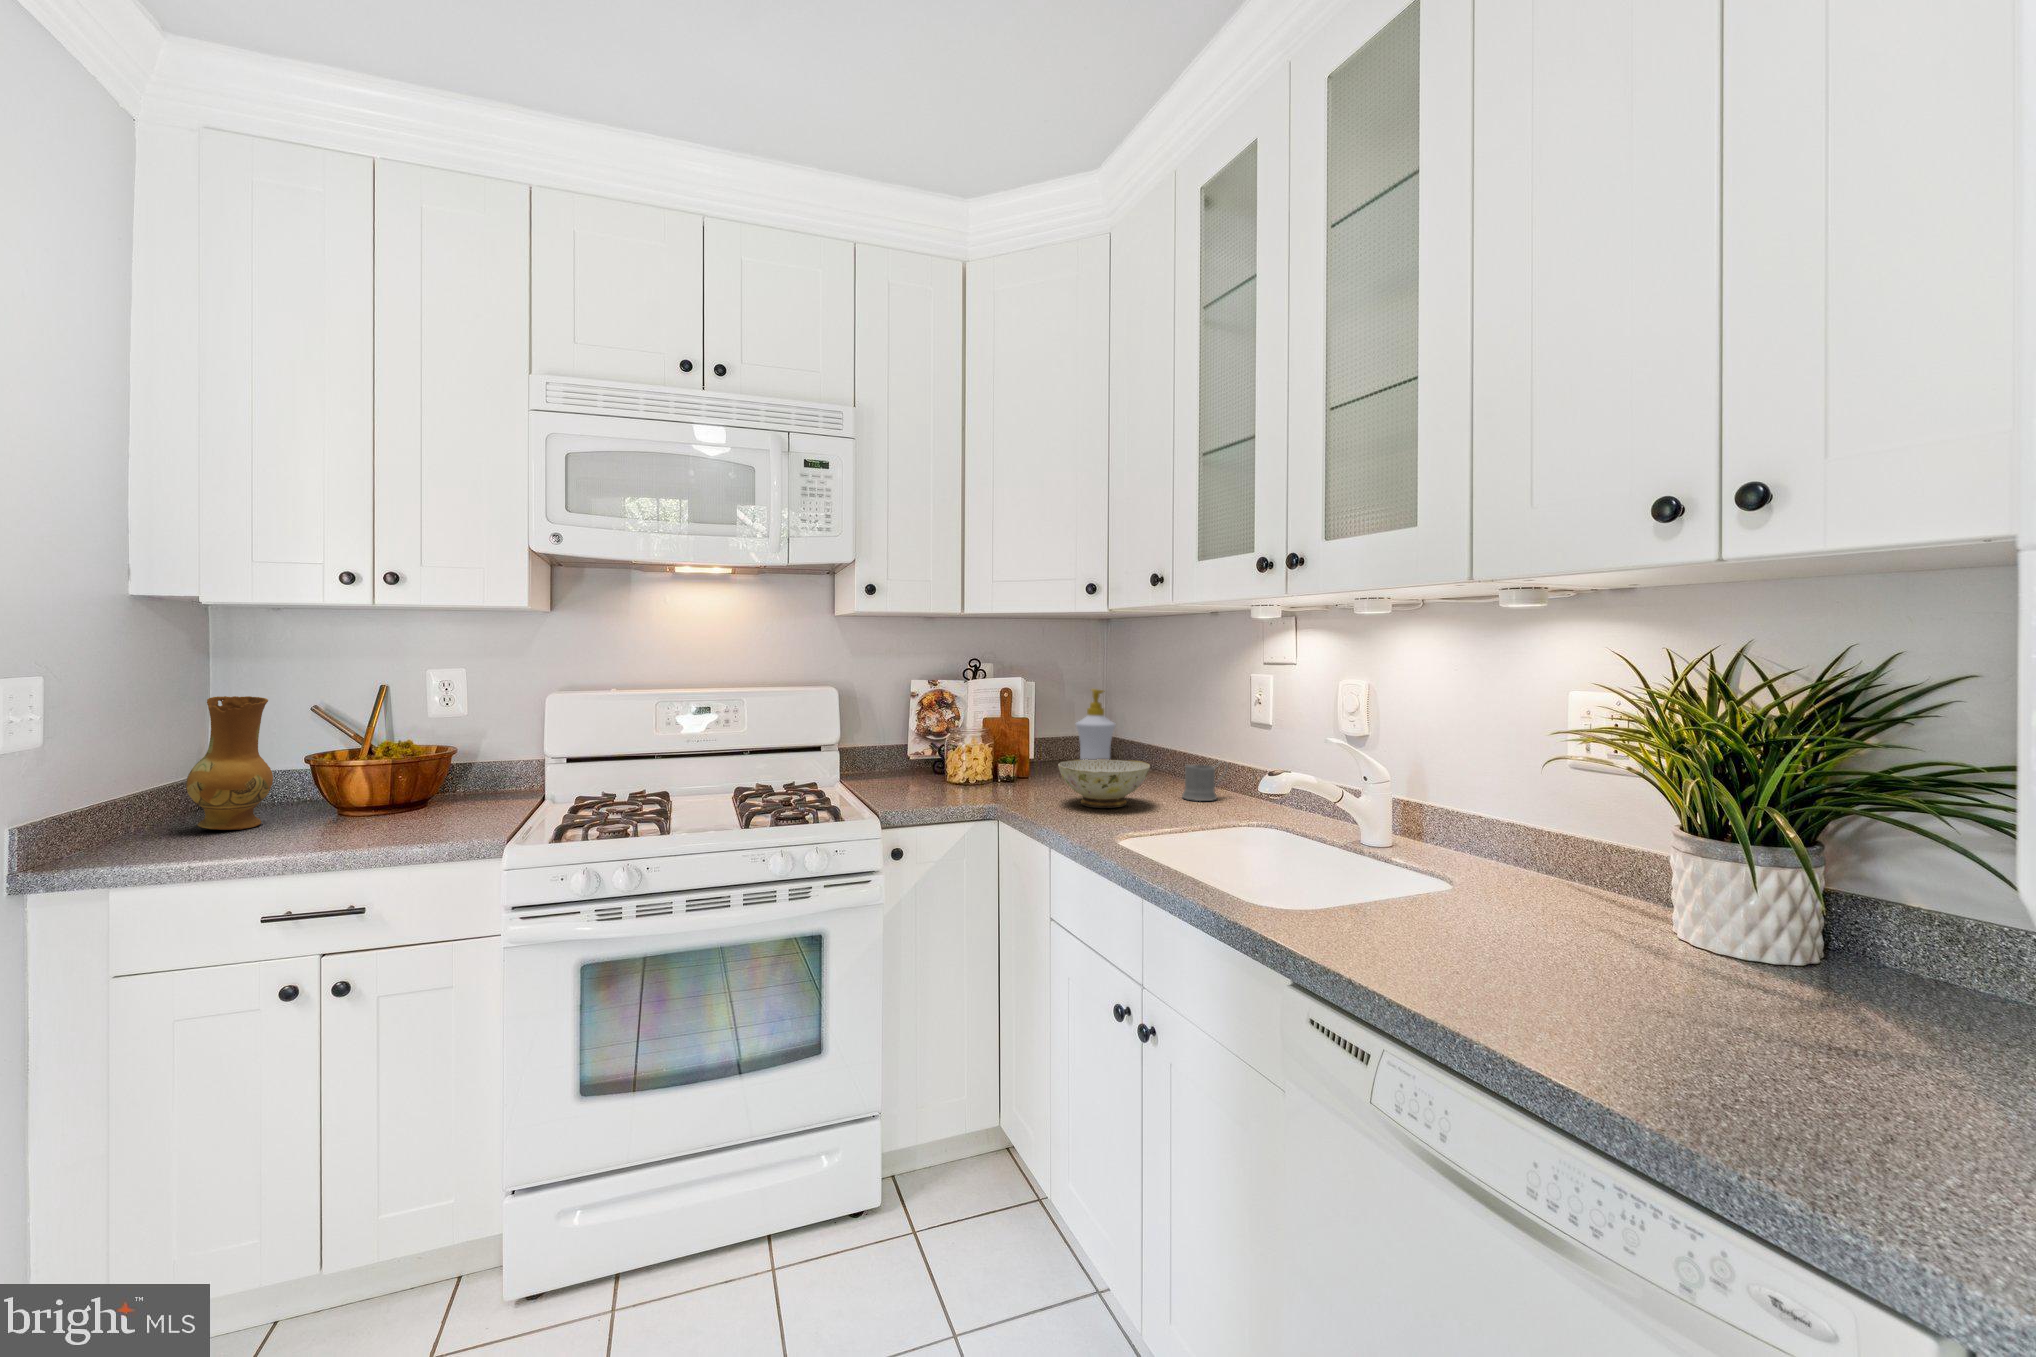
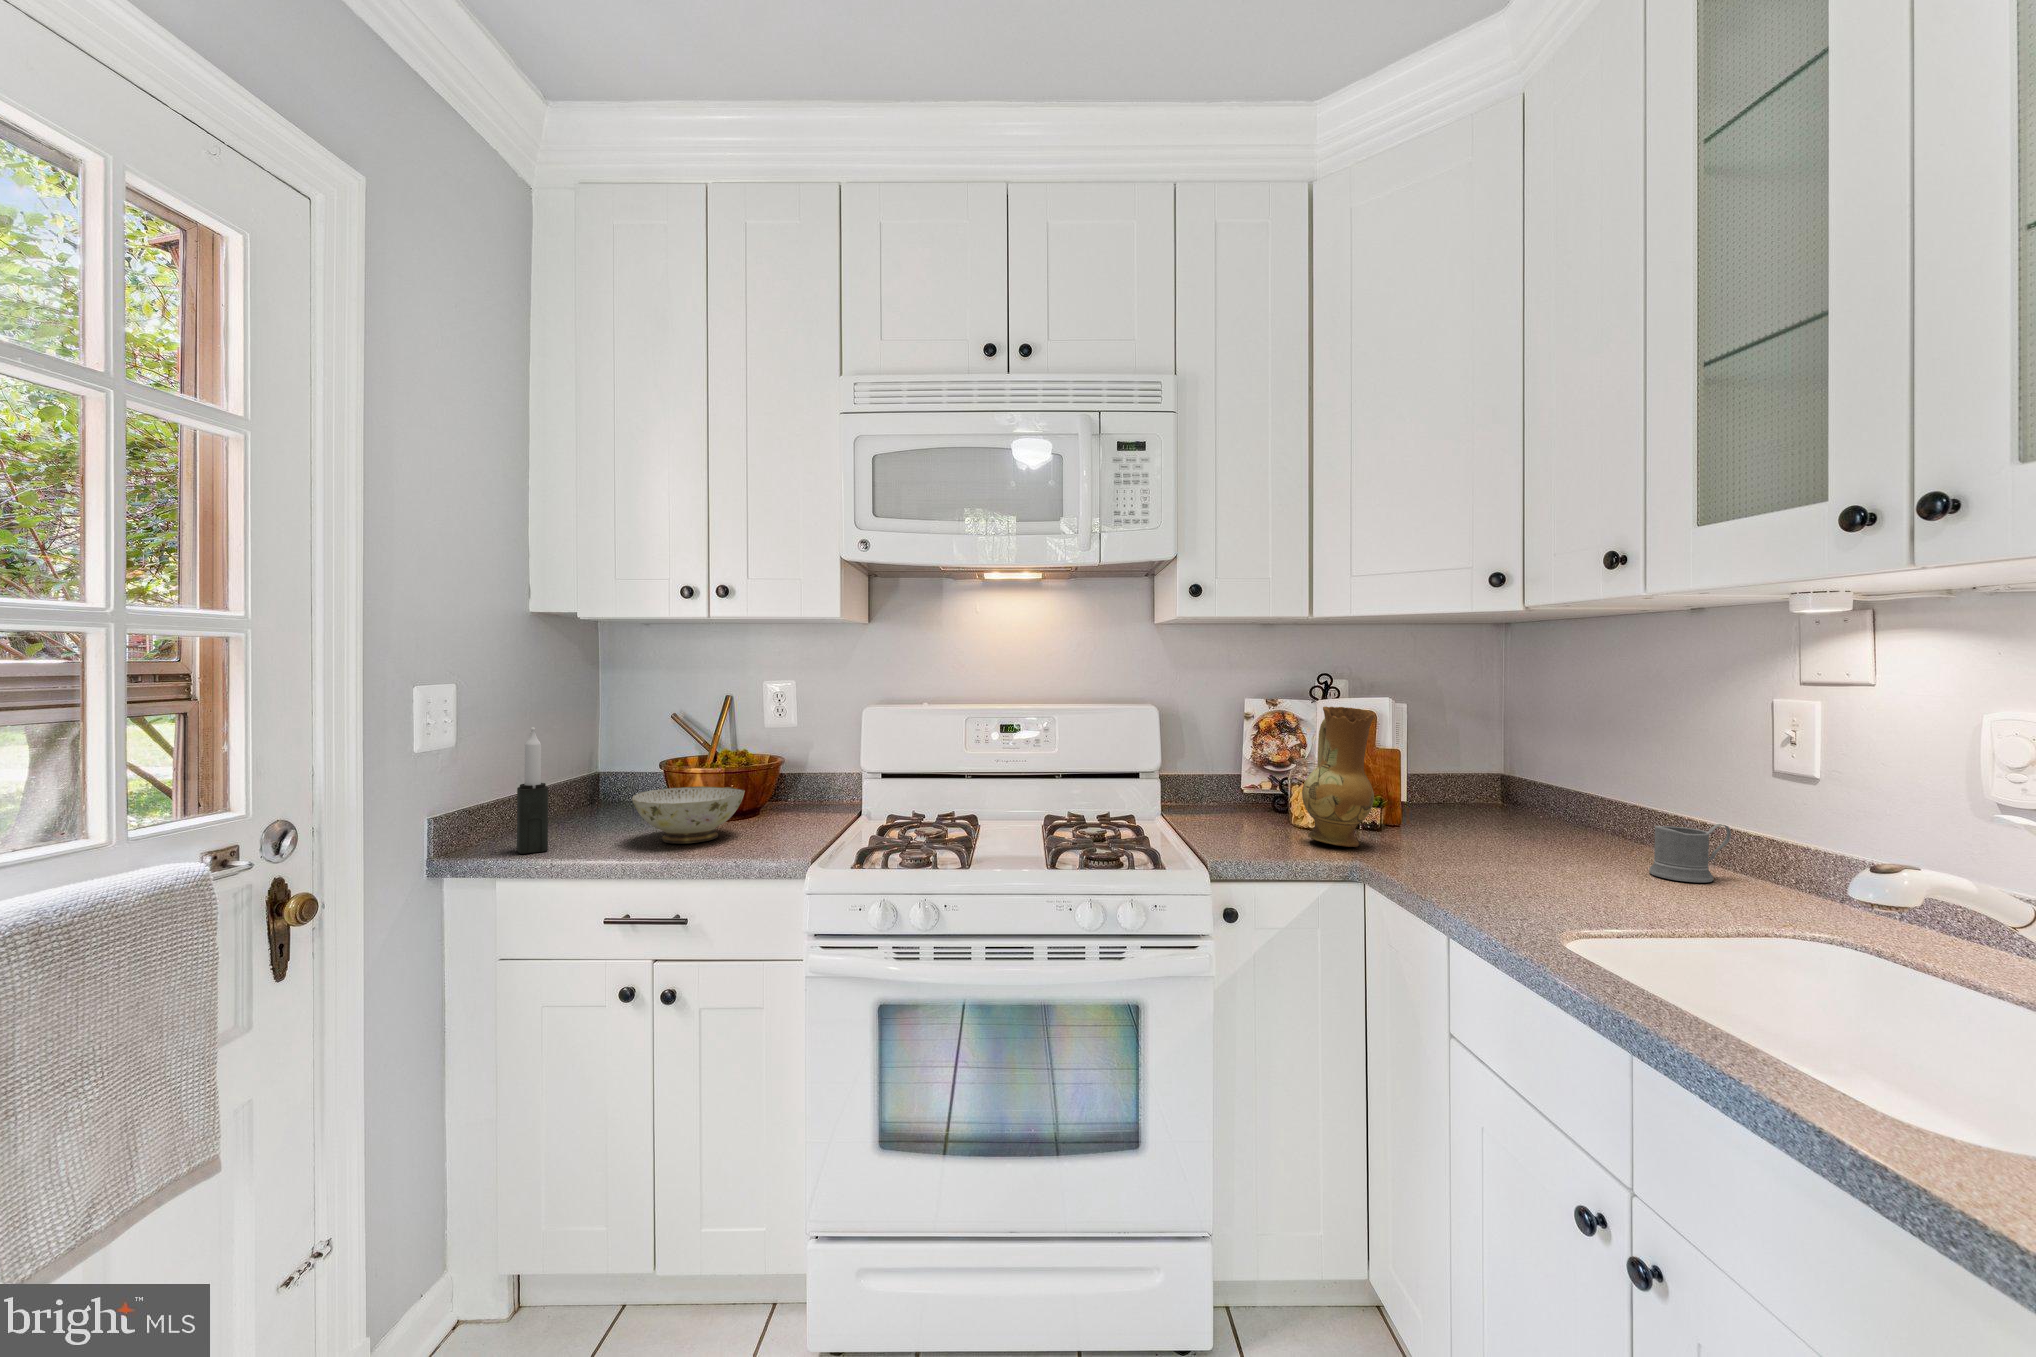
soap bottle: present [1076,689,1115,760] -> none [1464,712,1524,817]
ceramic jug: present [186,696,273,830] -> present [1302,706,1375,847]
candle: none [134,721,178,859] -> present [517,727,548,854]
ceramic bowl: present [1058,759,1150,808] -> present [632,786,745,843]

